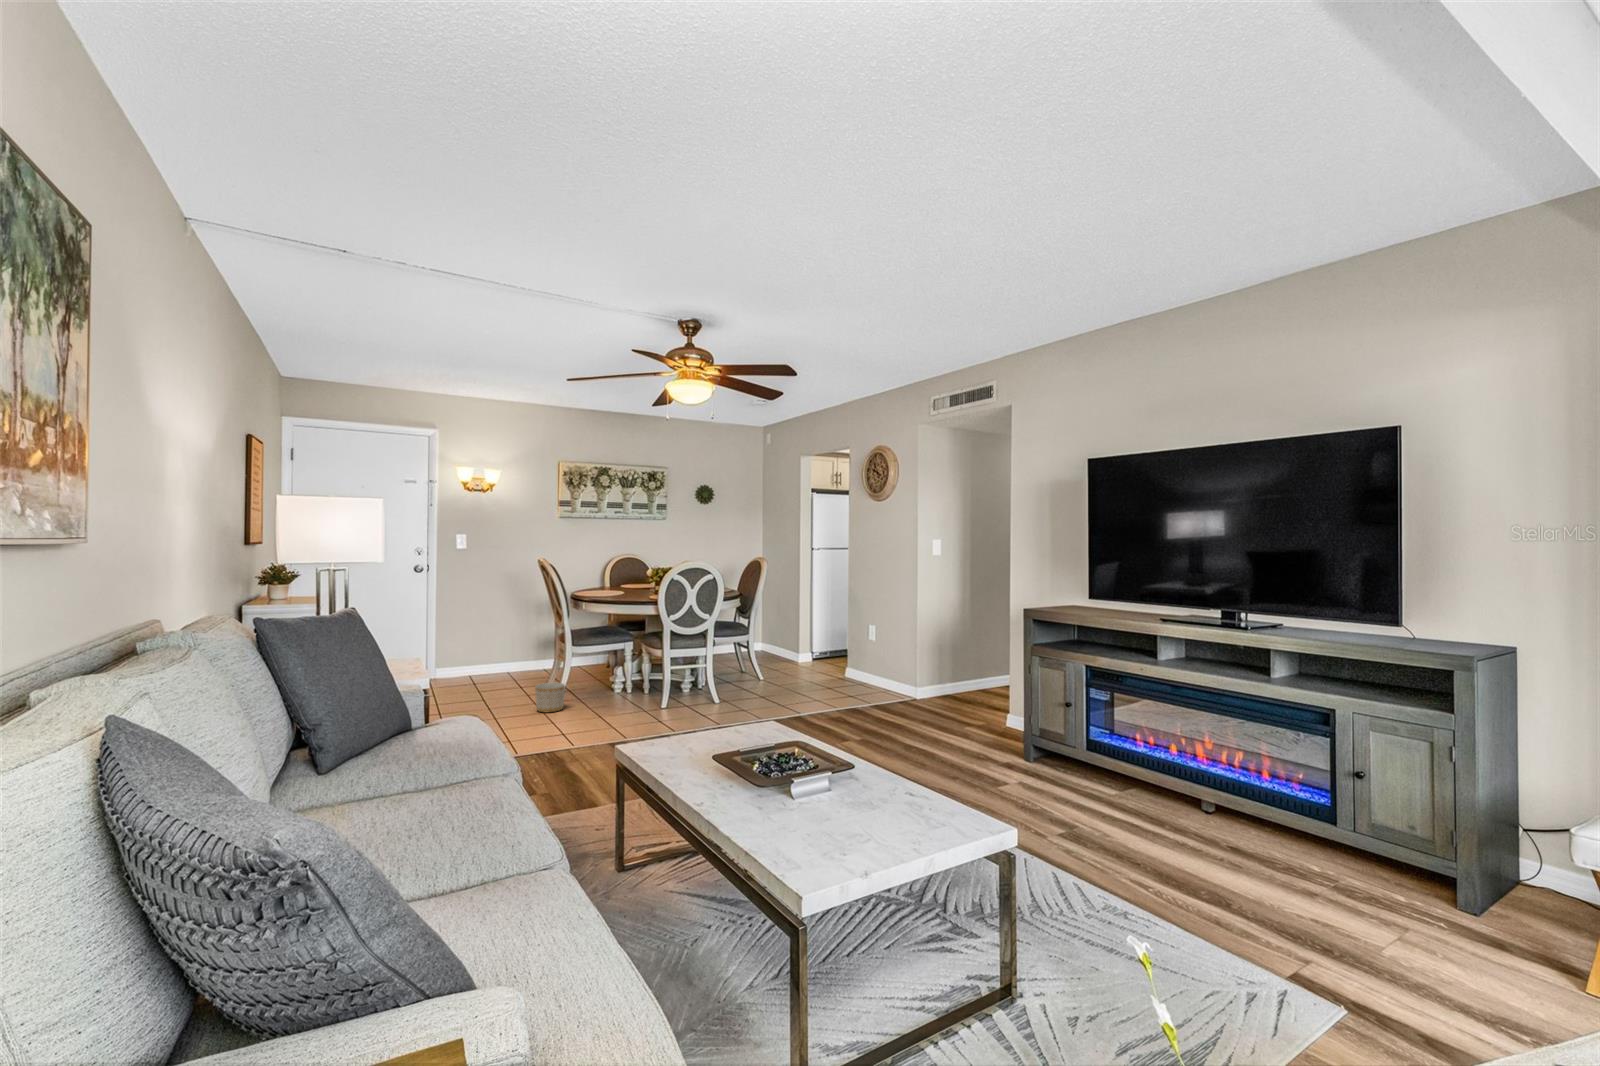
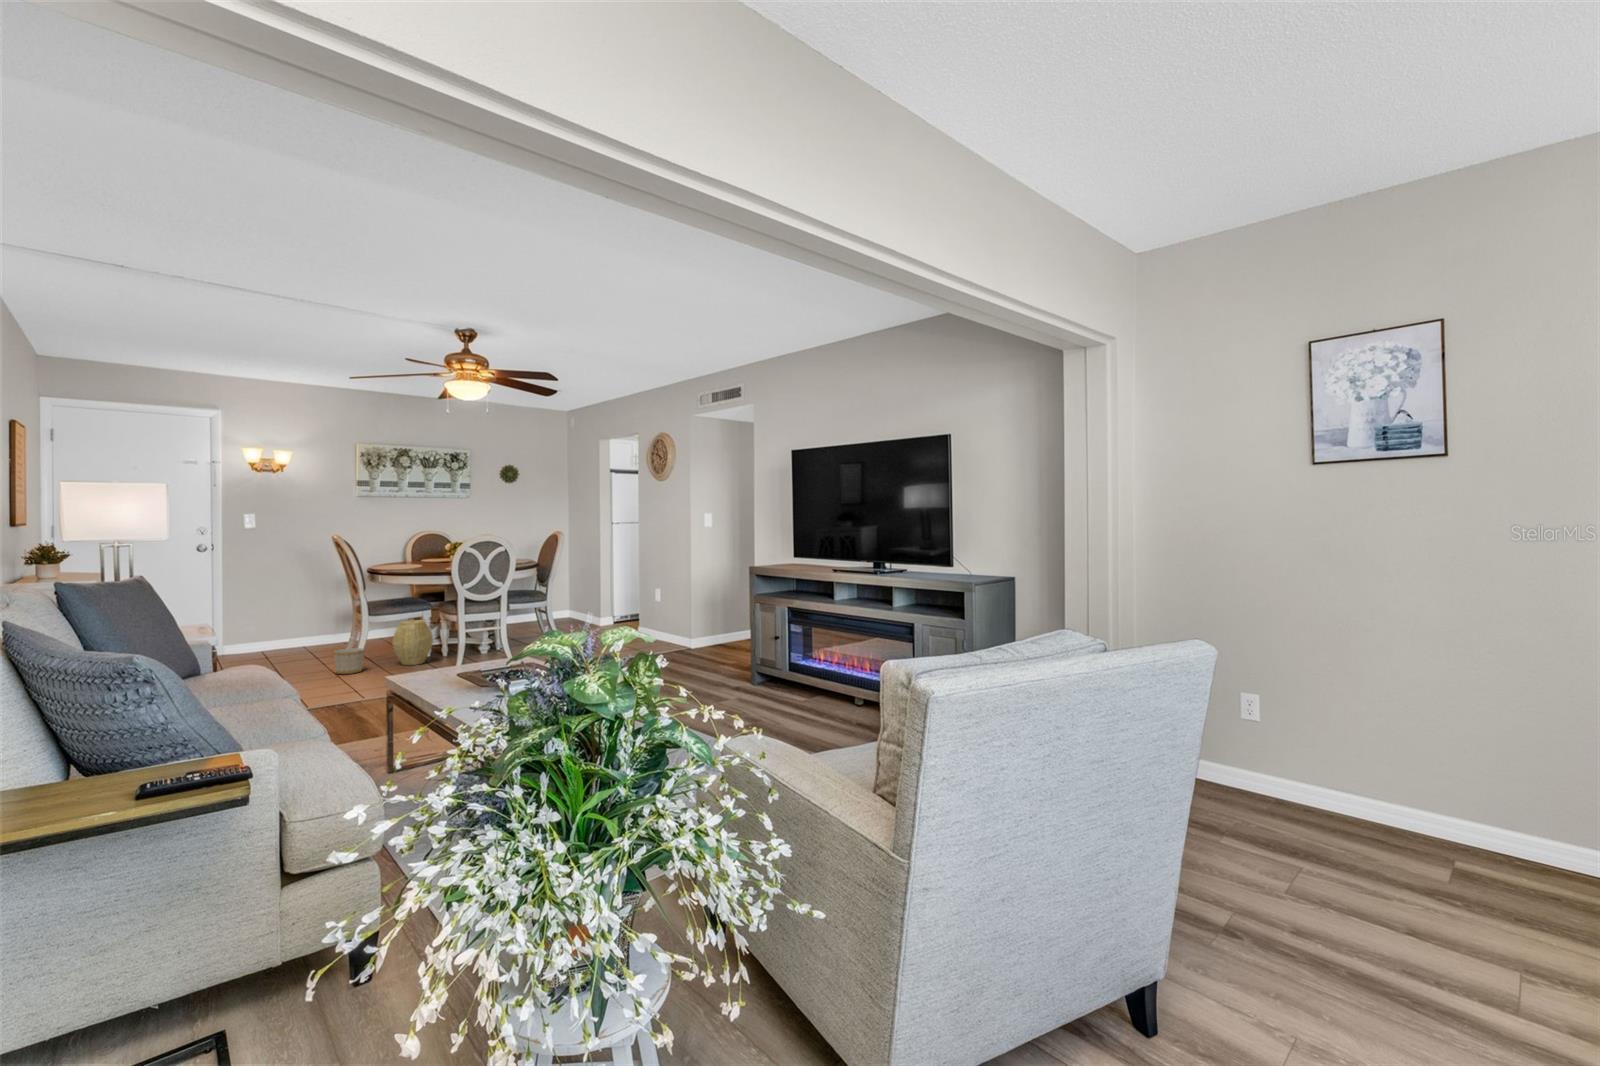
woven basket: none [594,652,635,704] -> present [392,619,433,665]

